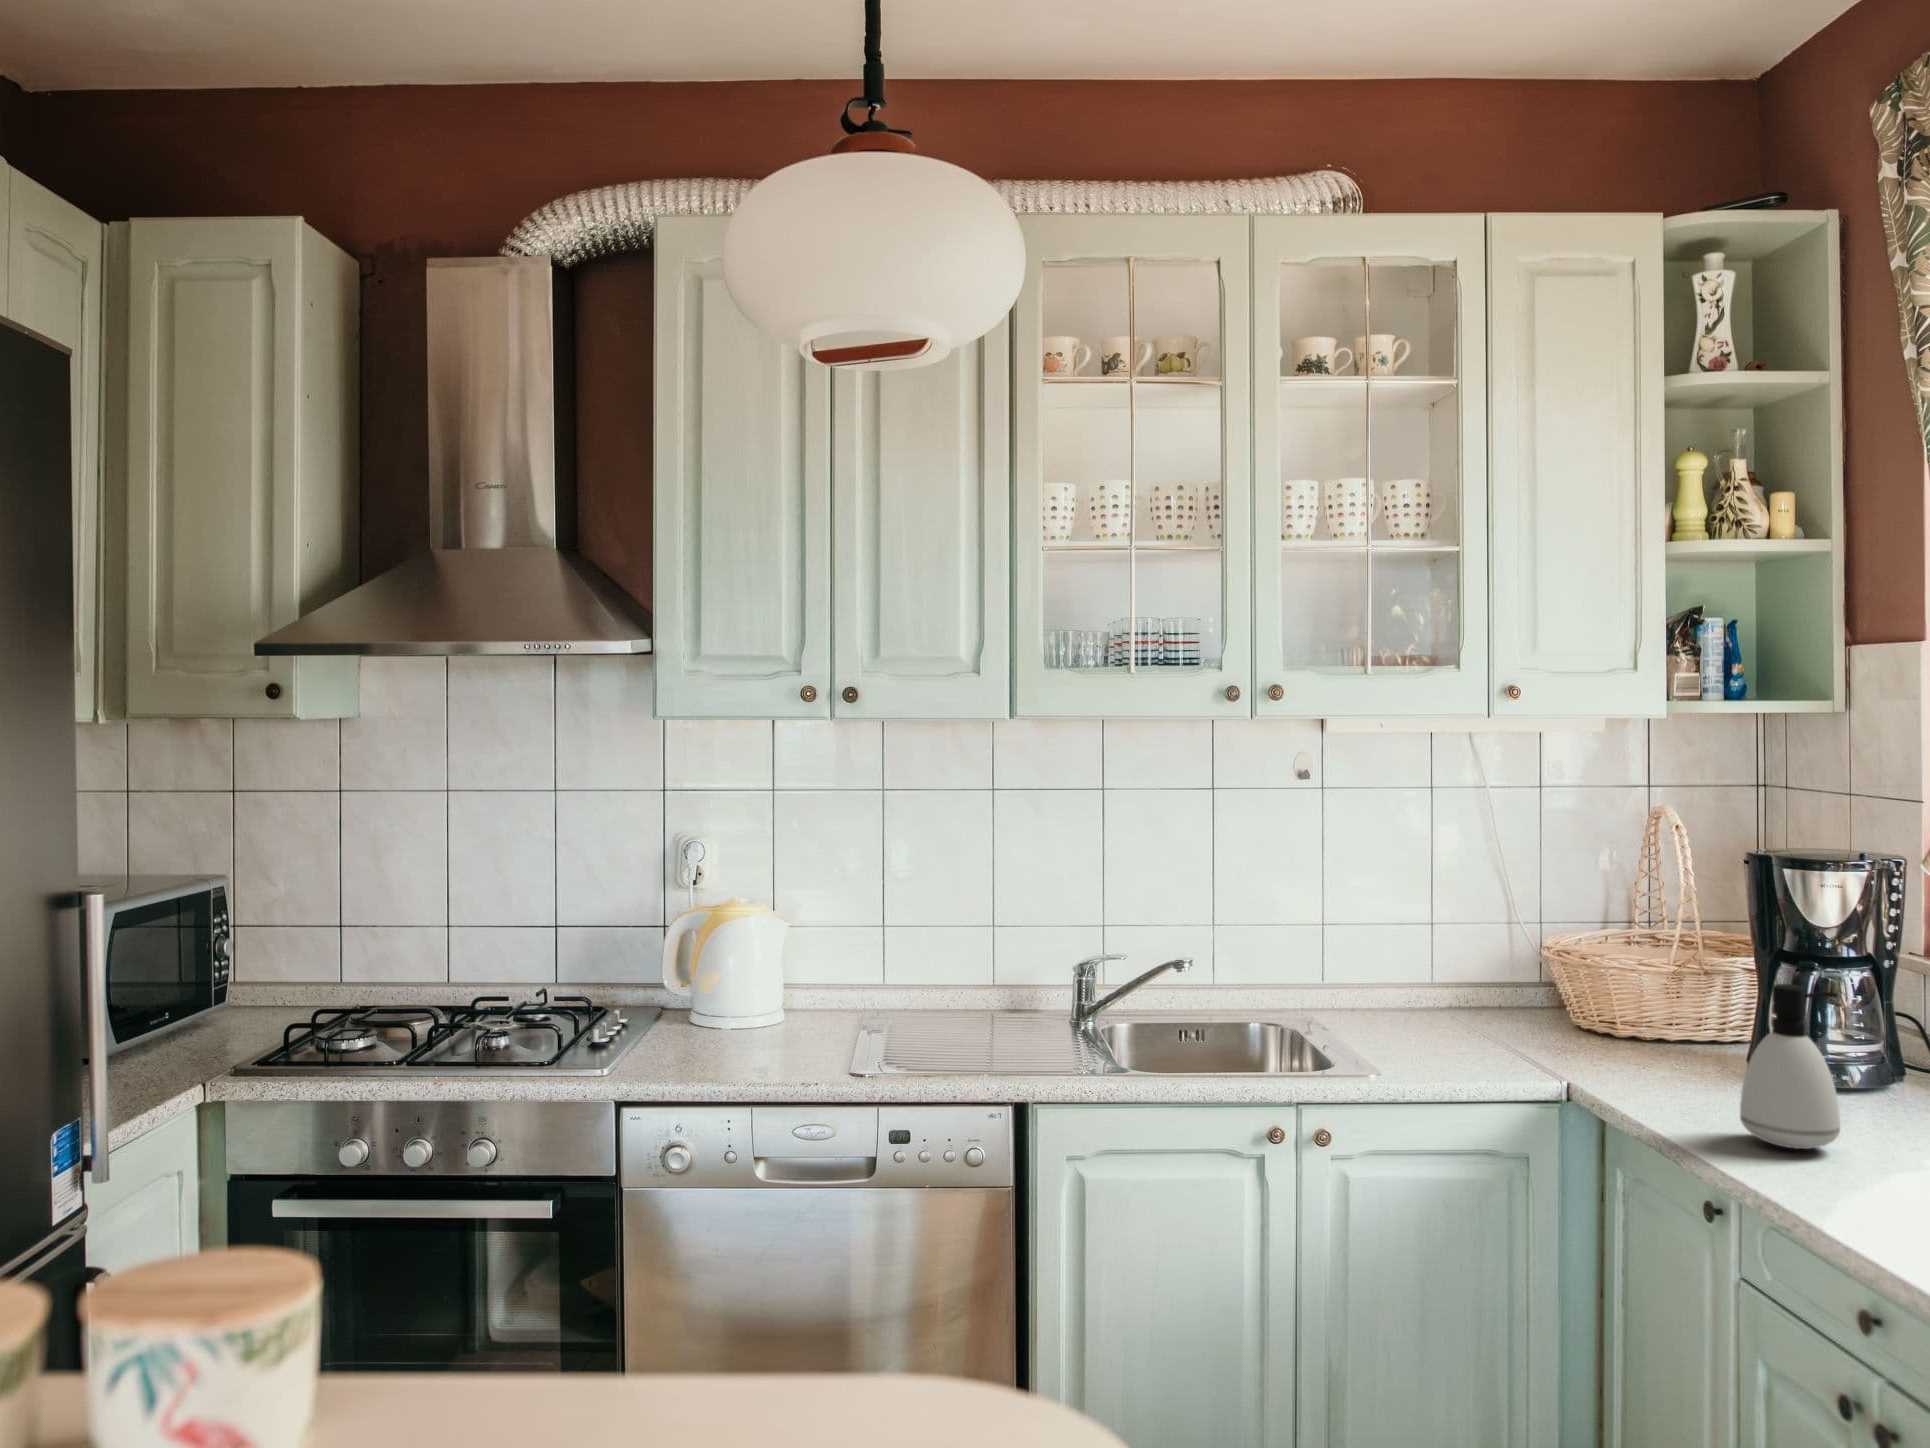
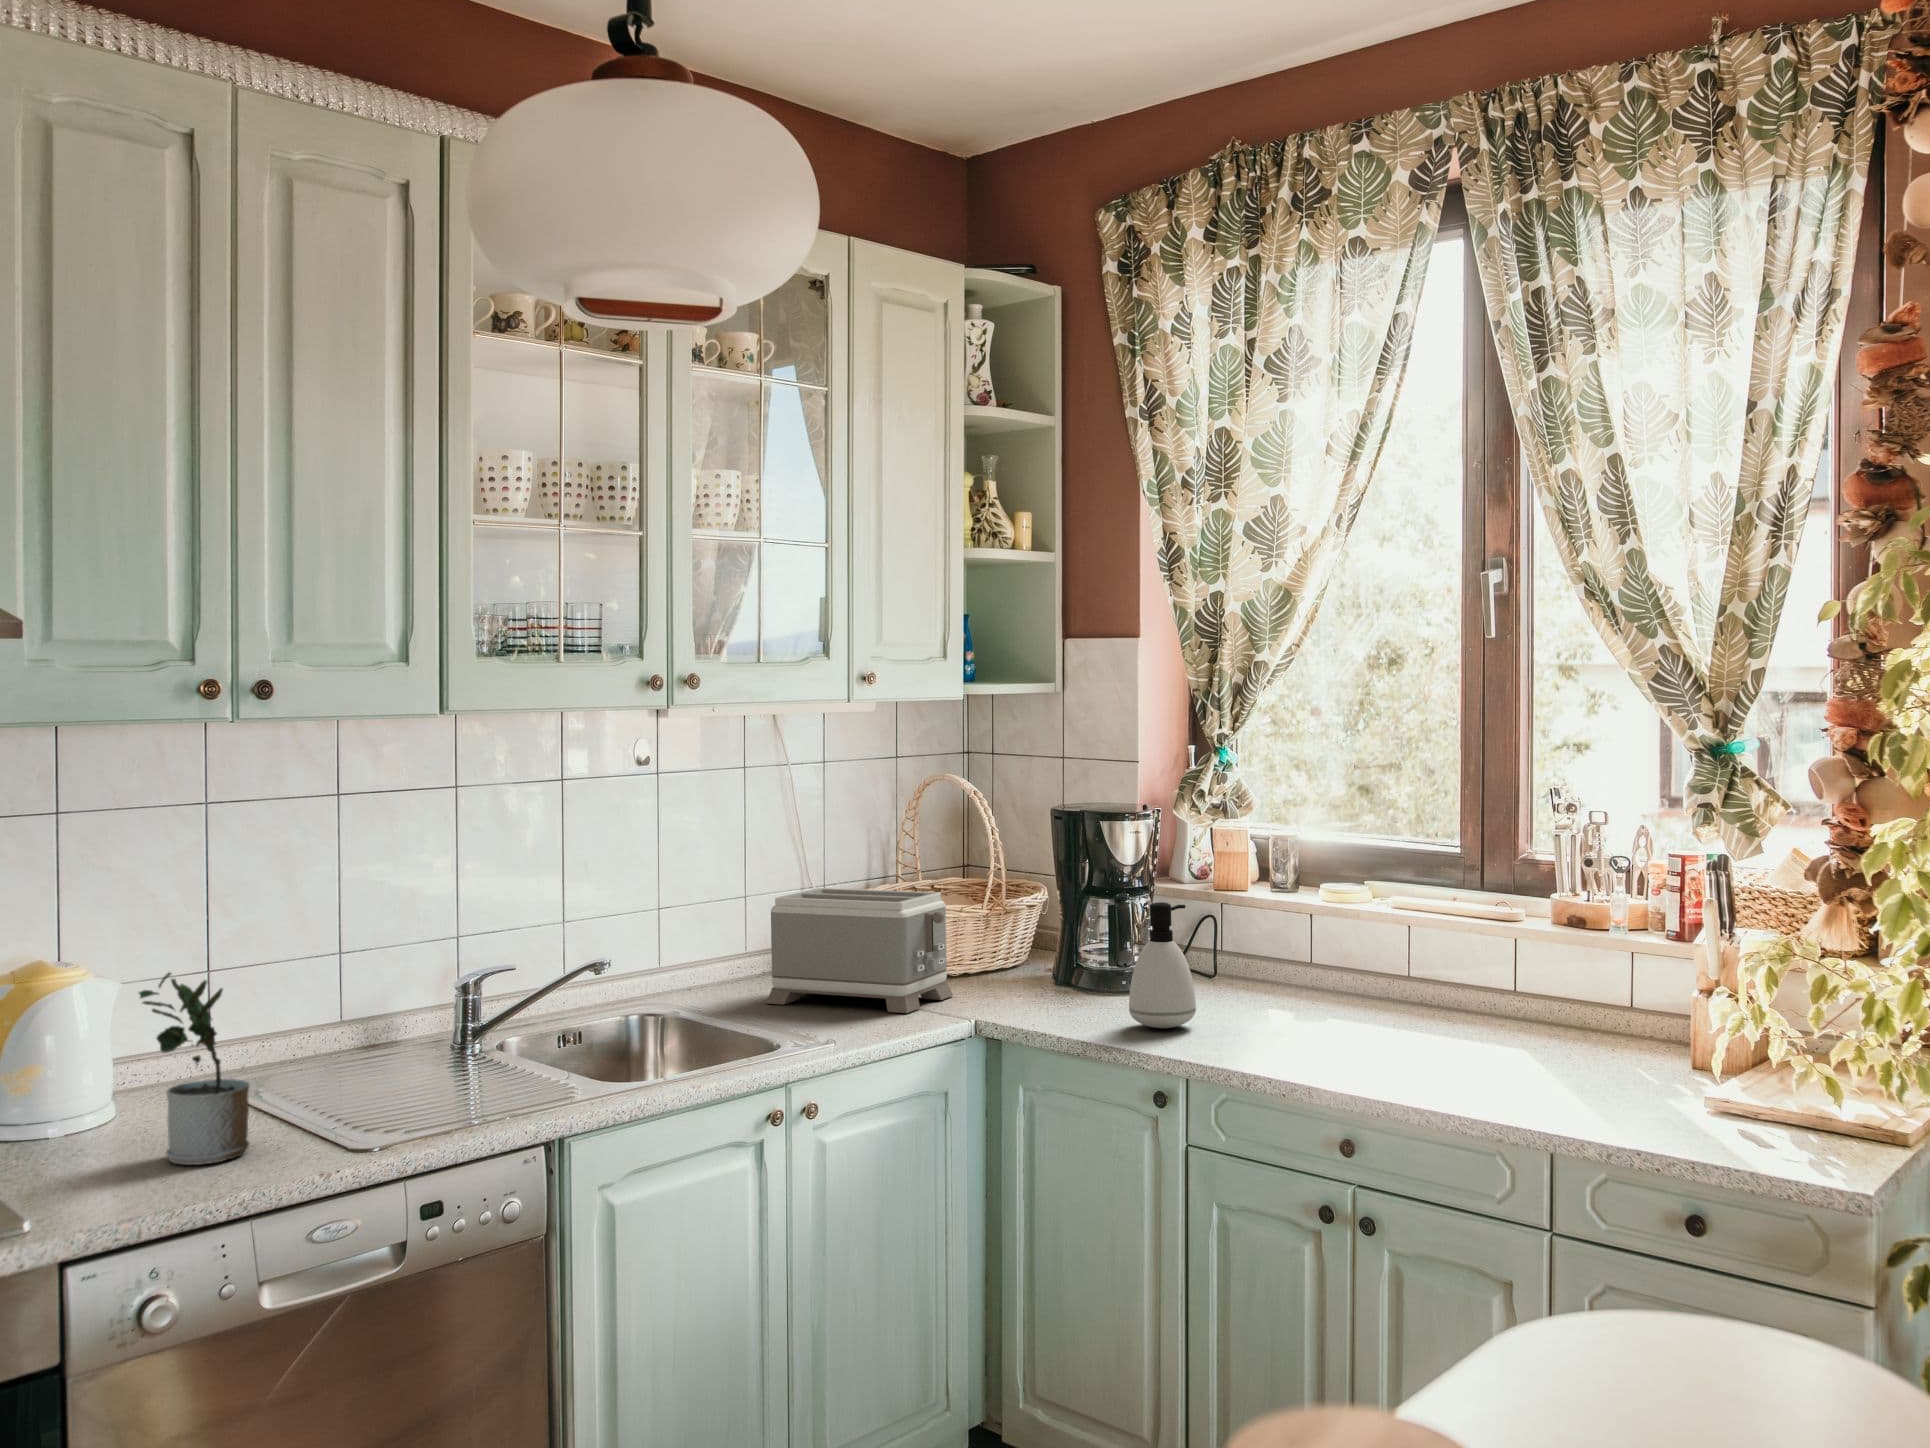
potted plant: none [720,906,805,1058] -> present [139,972,249,1165]
toaster: none [1409,911,1615,1061] -> present [766,888,953,1013]

